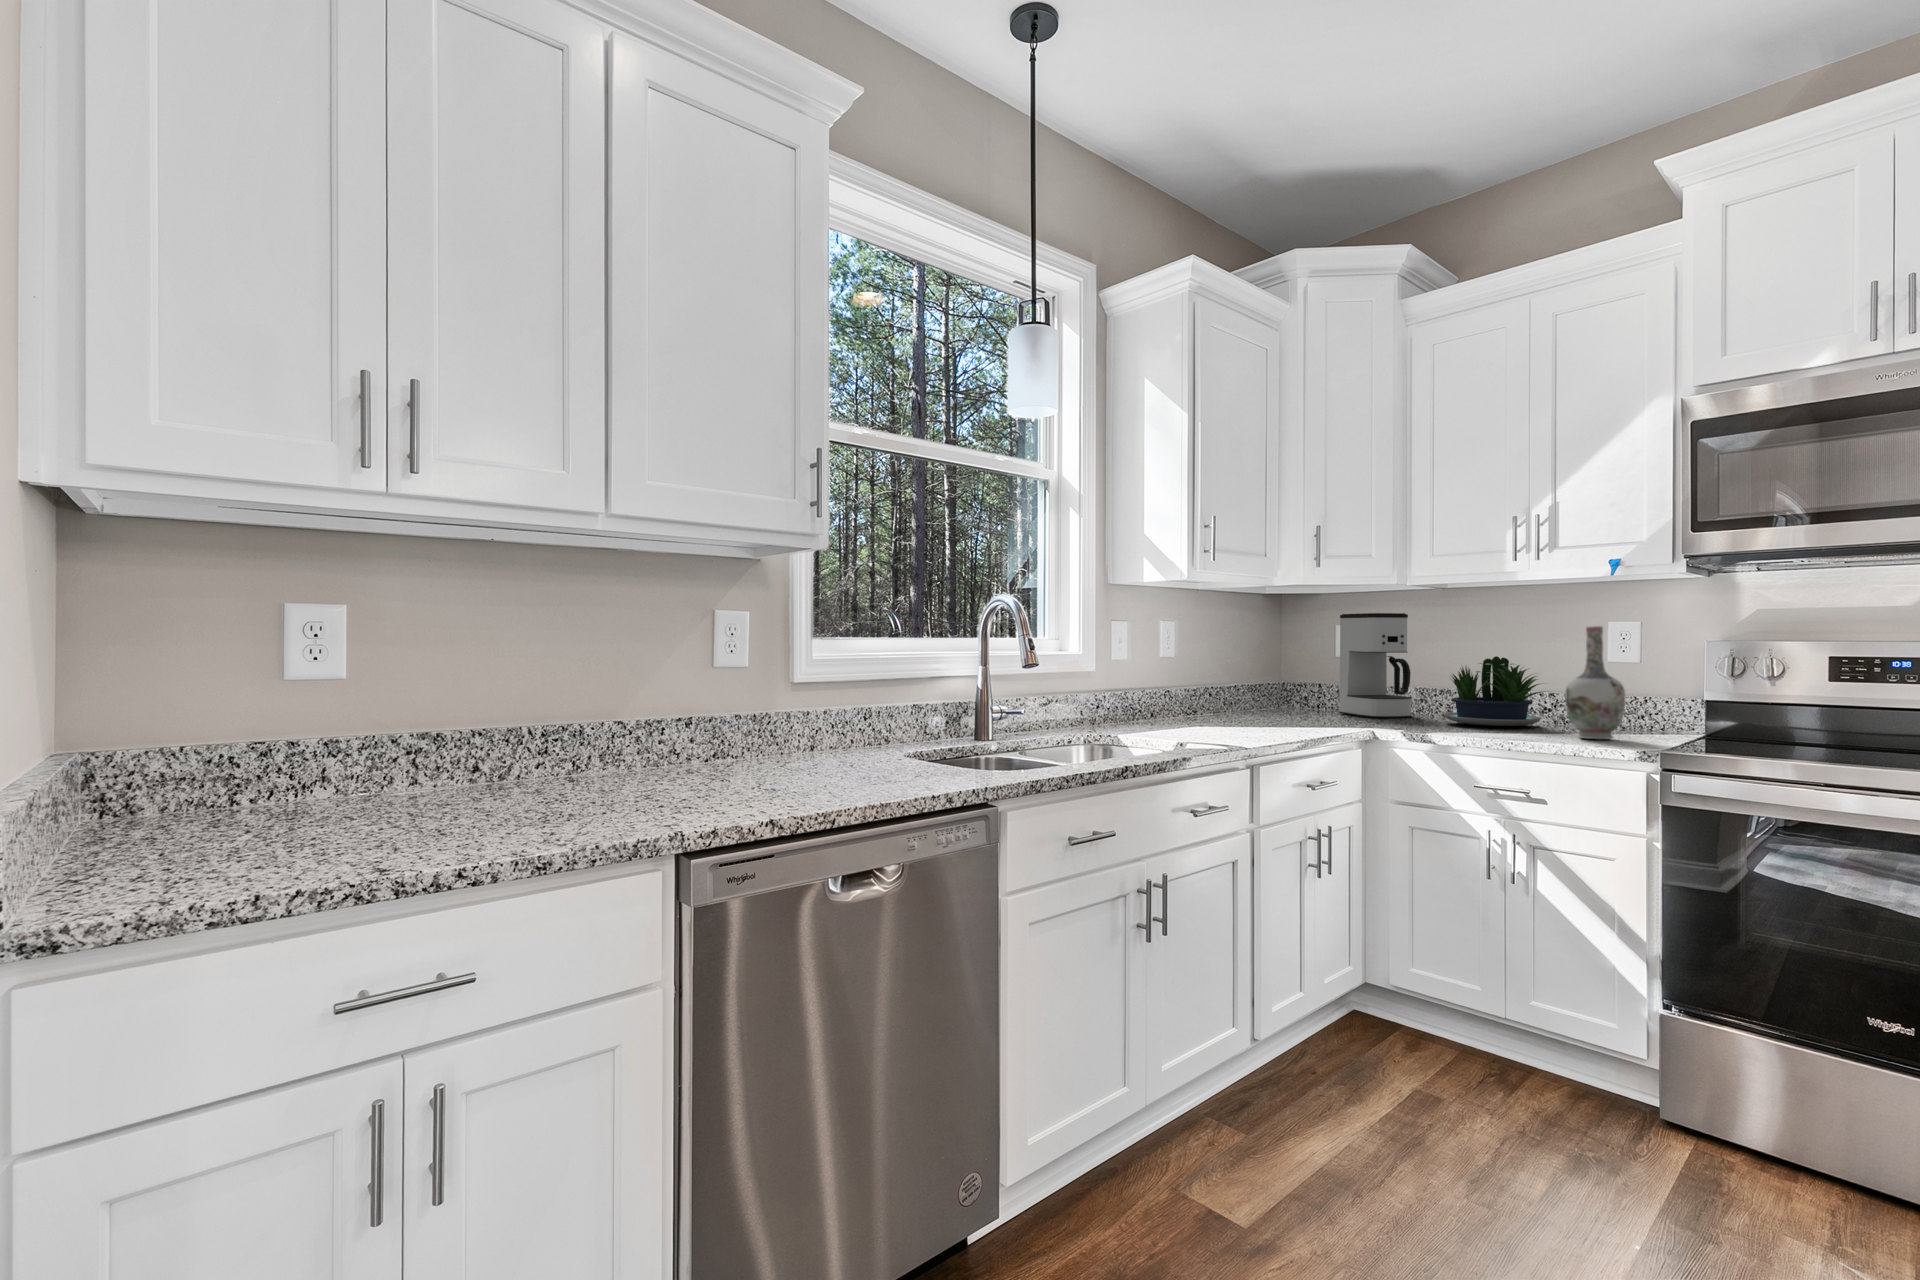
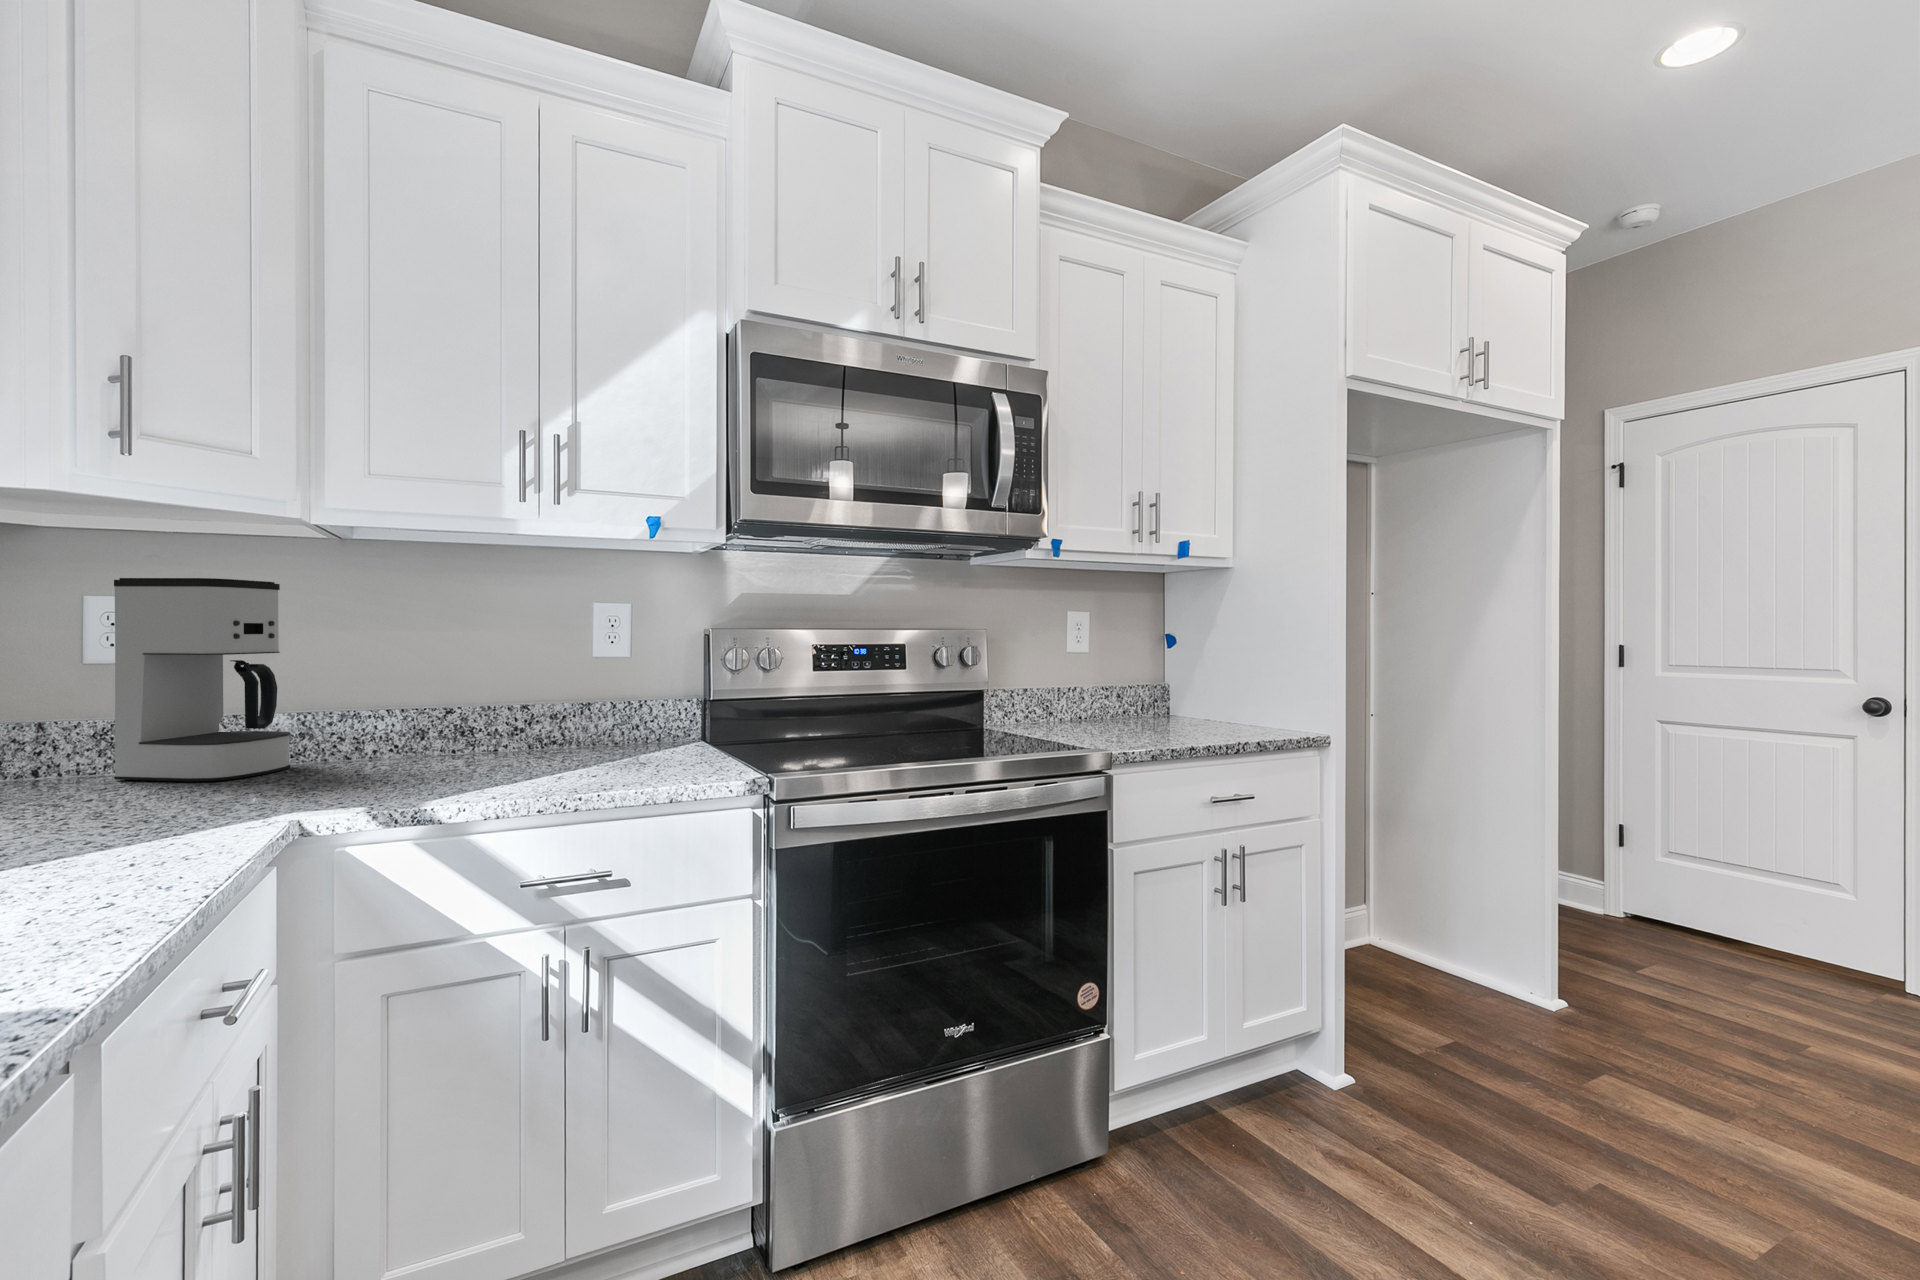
vase: present [1566,626,1625,739] -> none [610,609,685,771]
potted plant: present [1444,656,1545,726] -> none [378,655,558,769]

